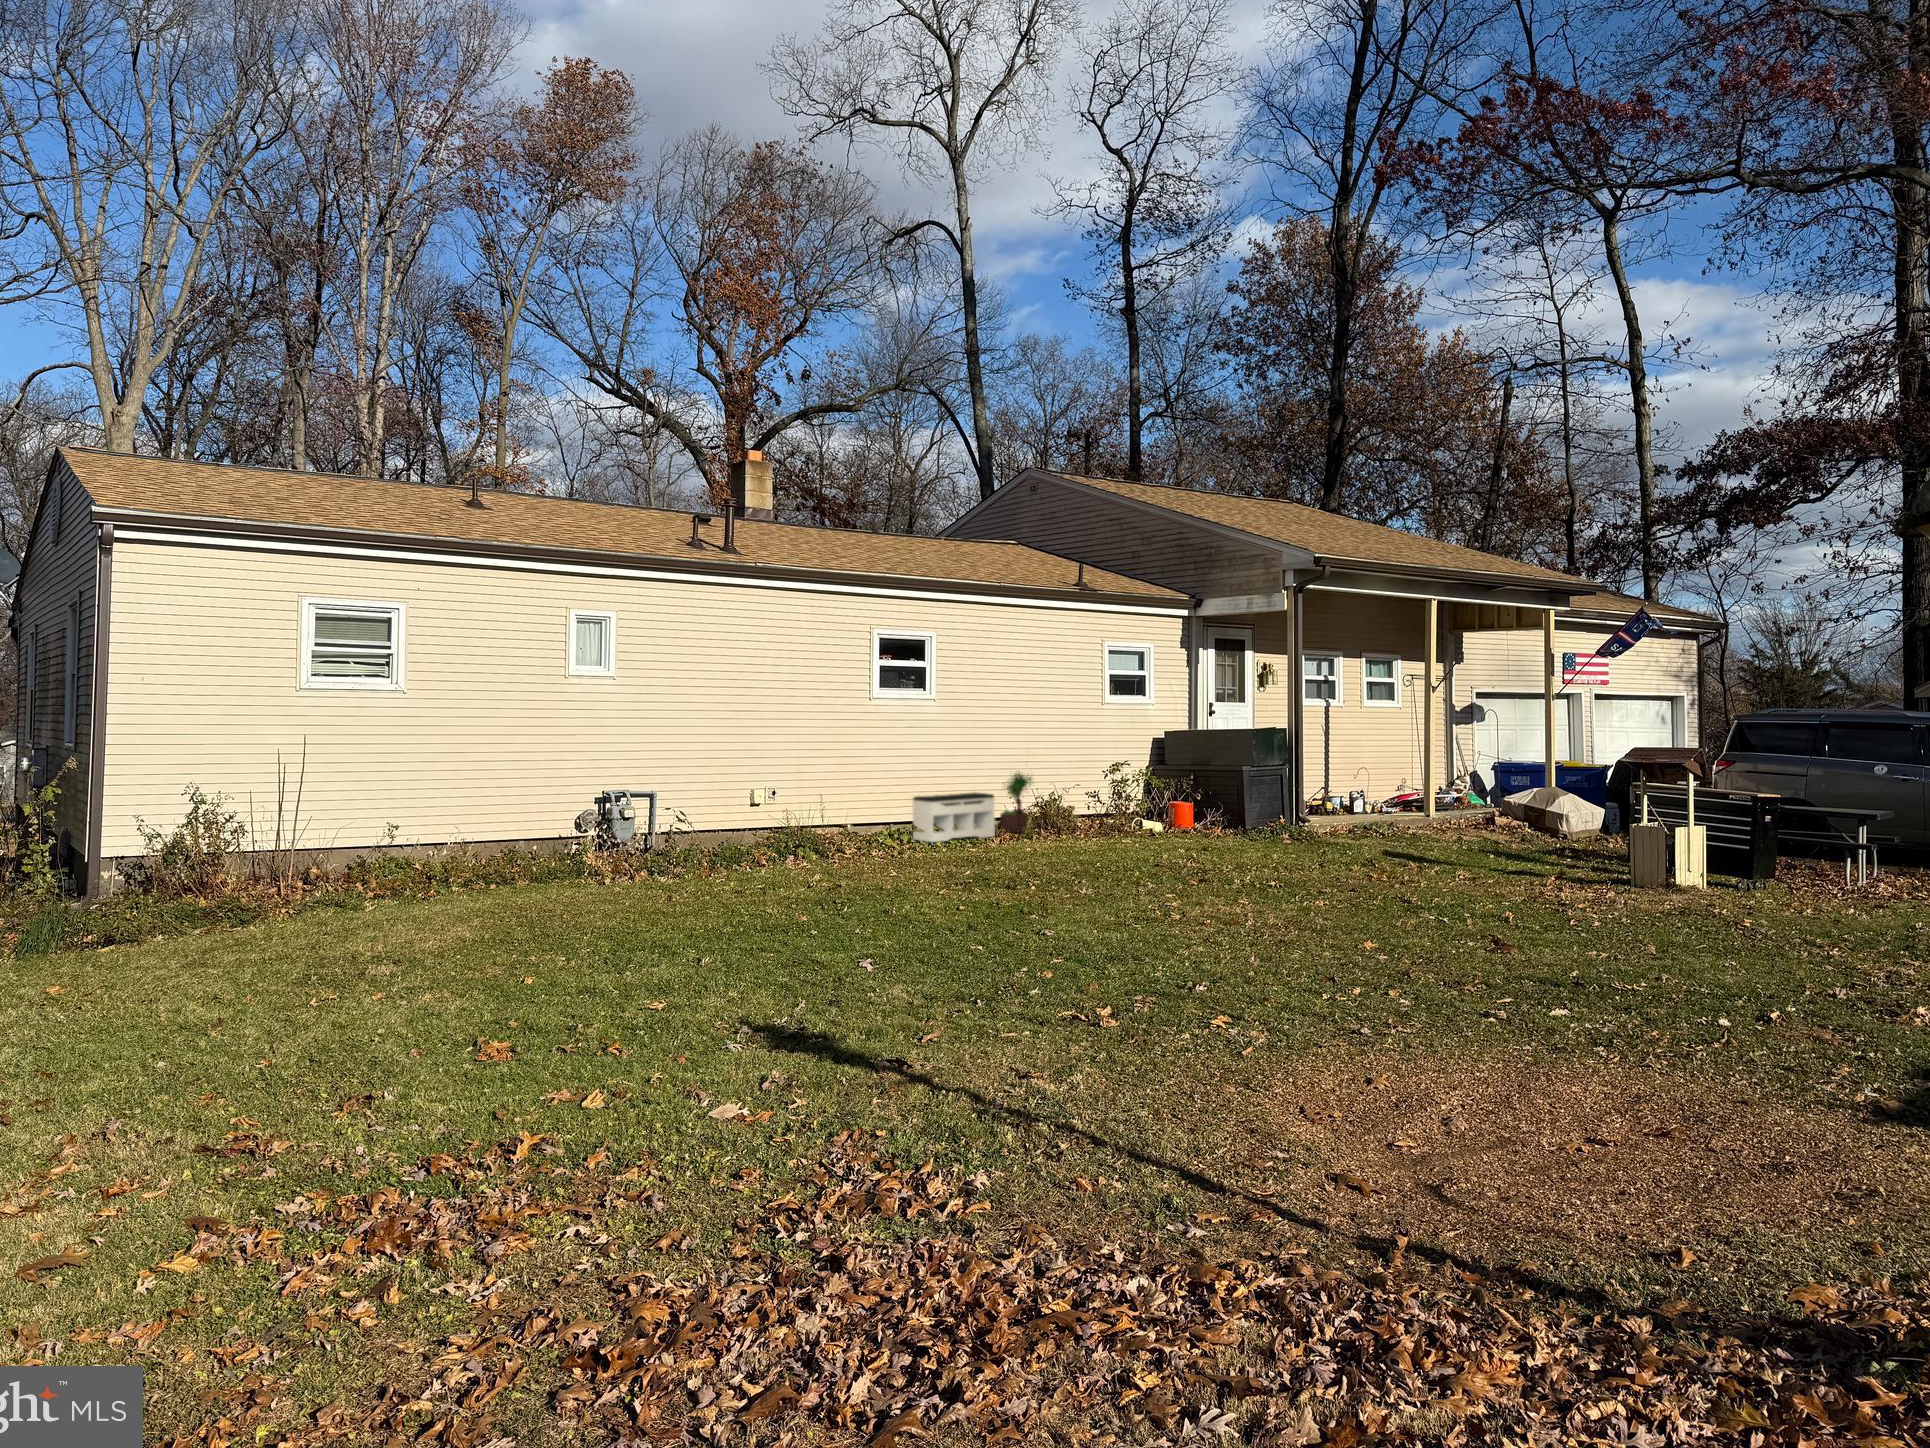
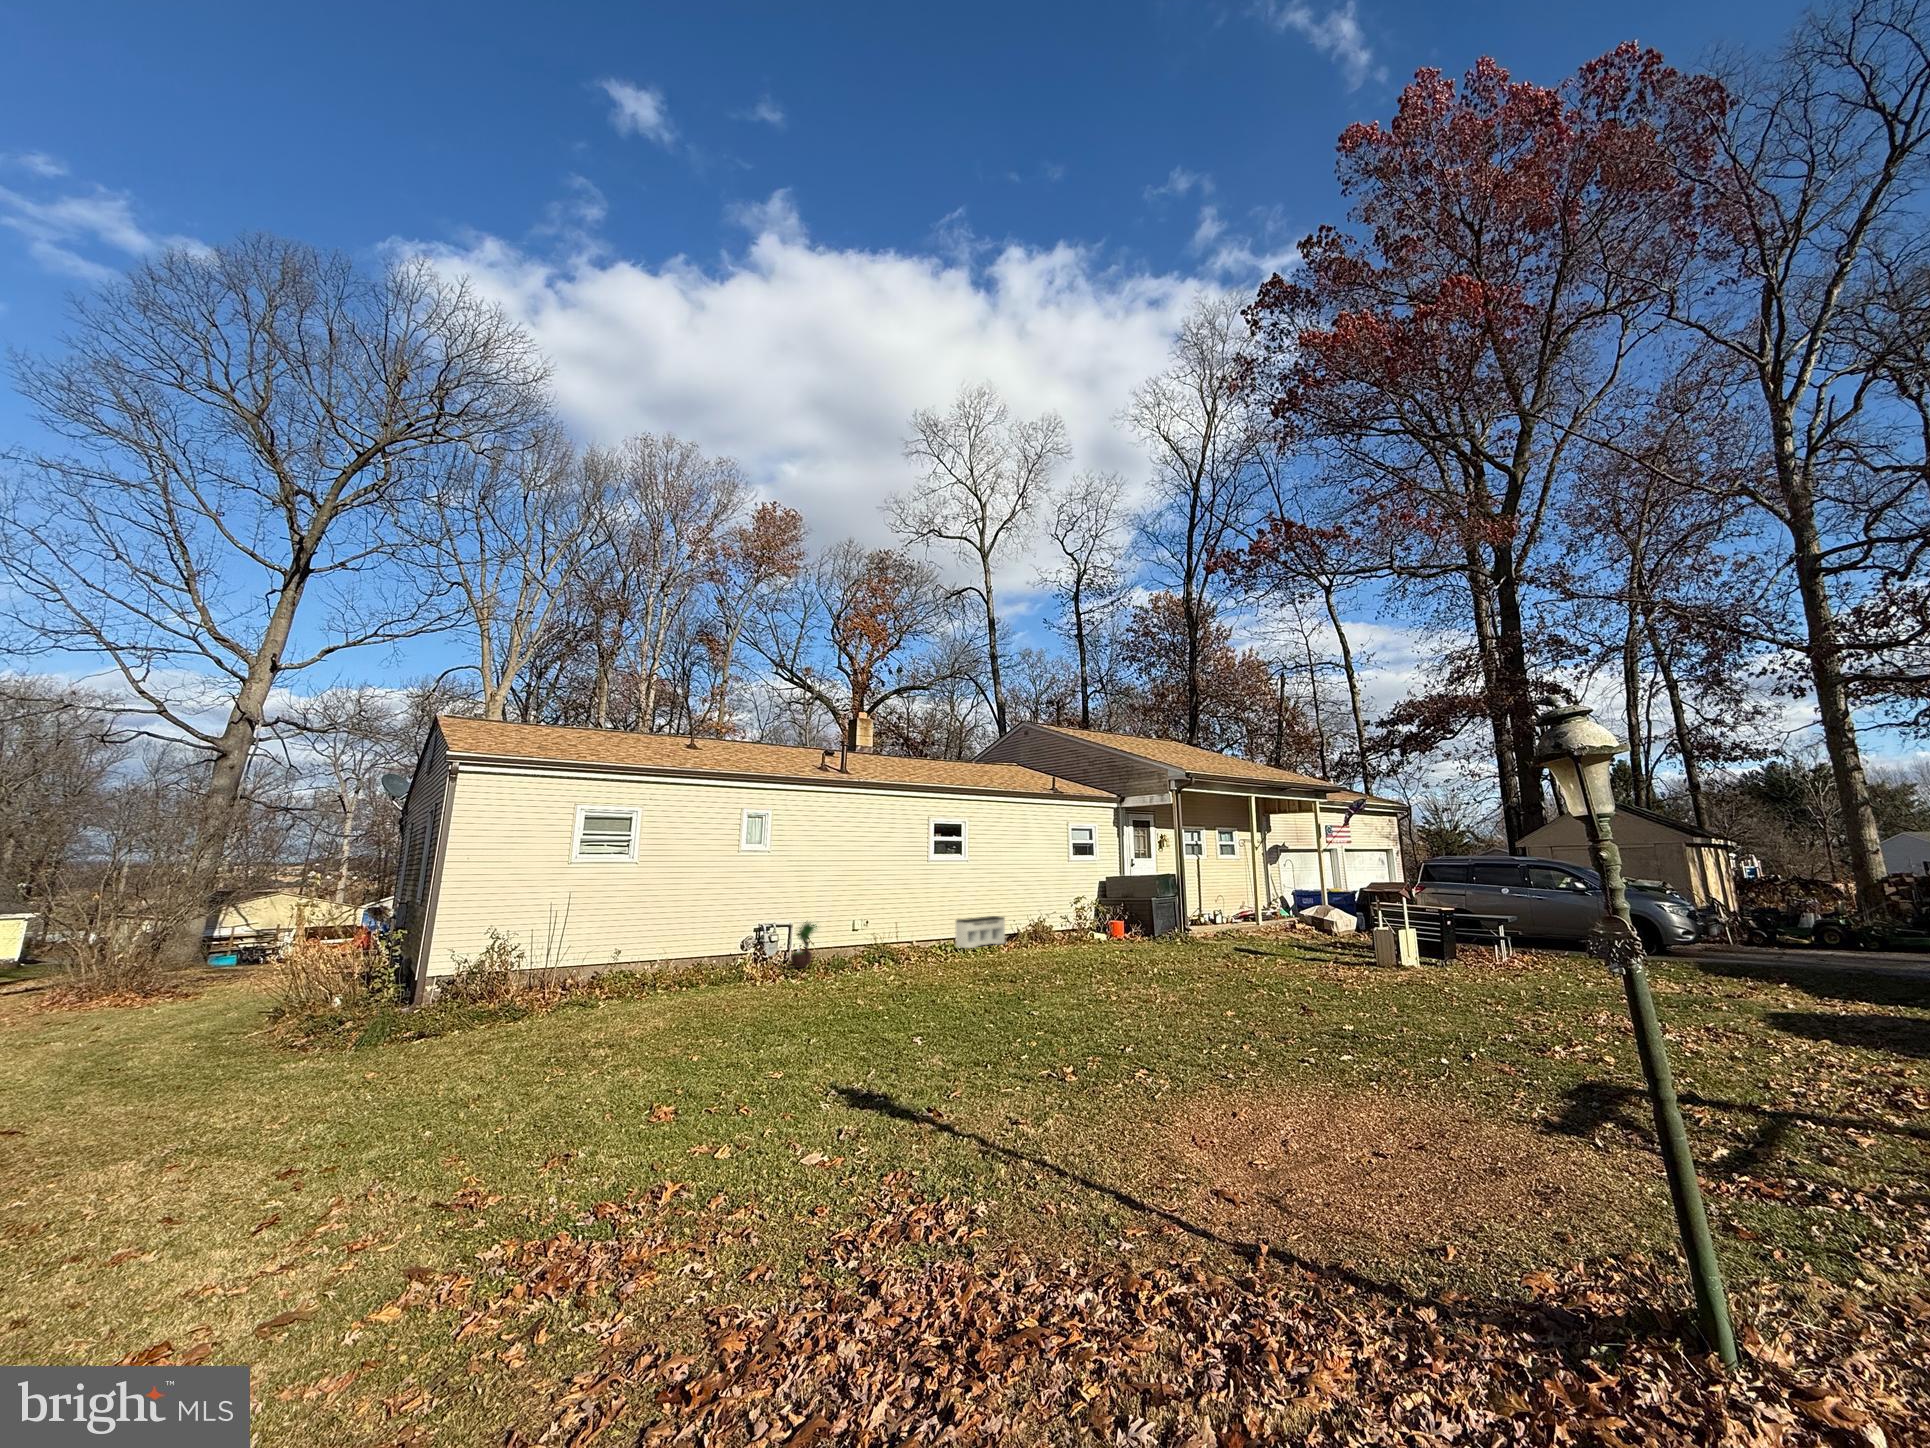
potted tree: present [1000,772,1031,832] -> present [791,922,817,968]

